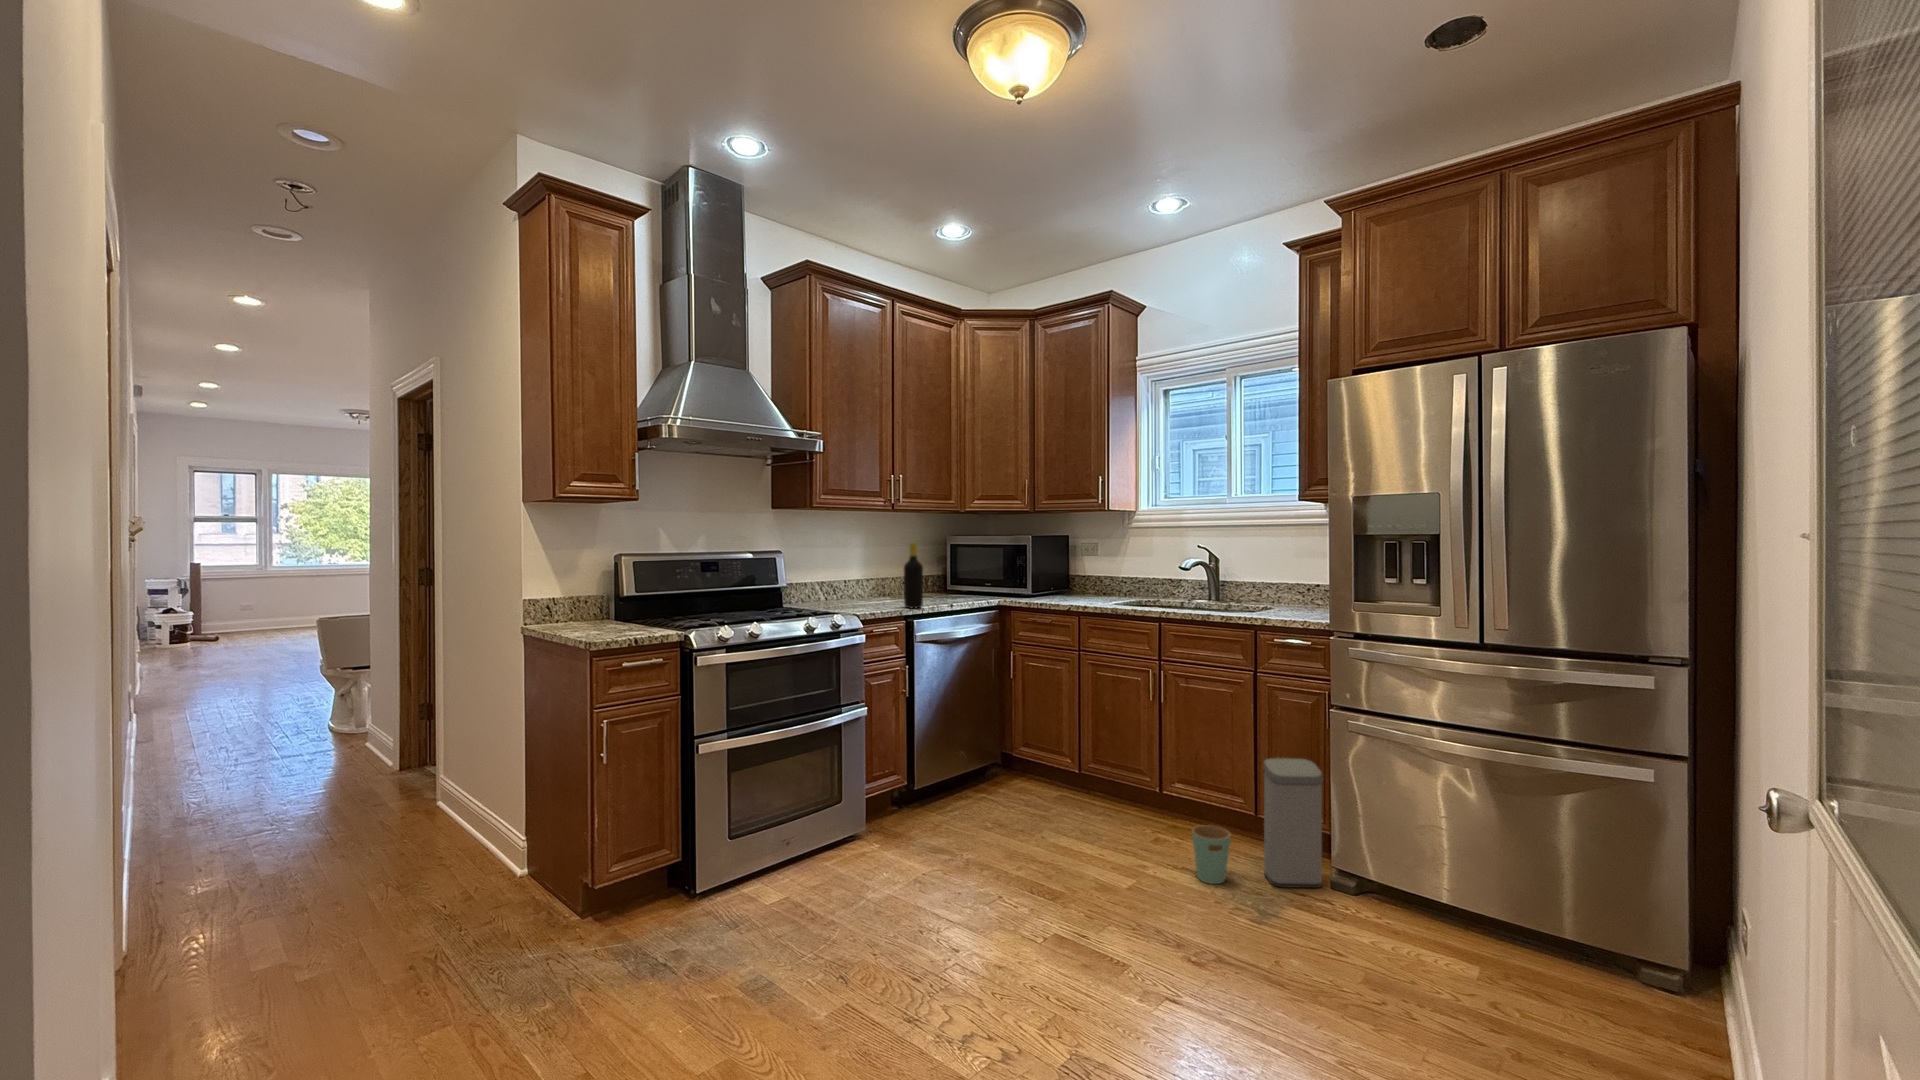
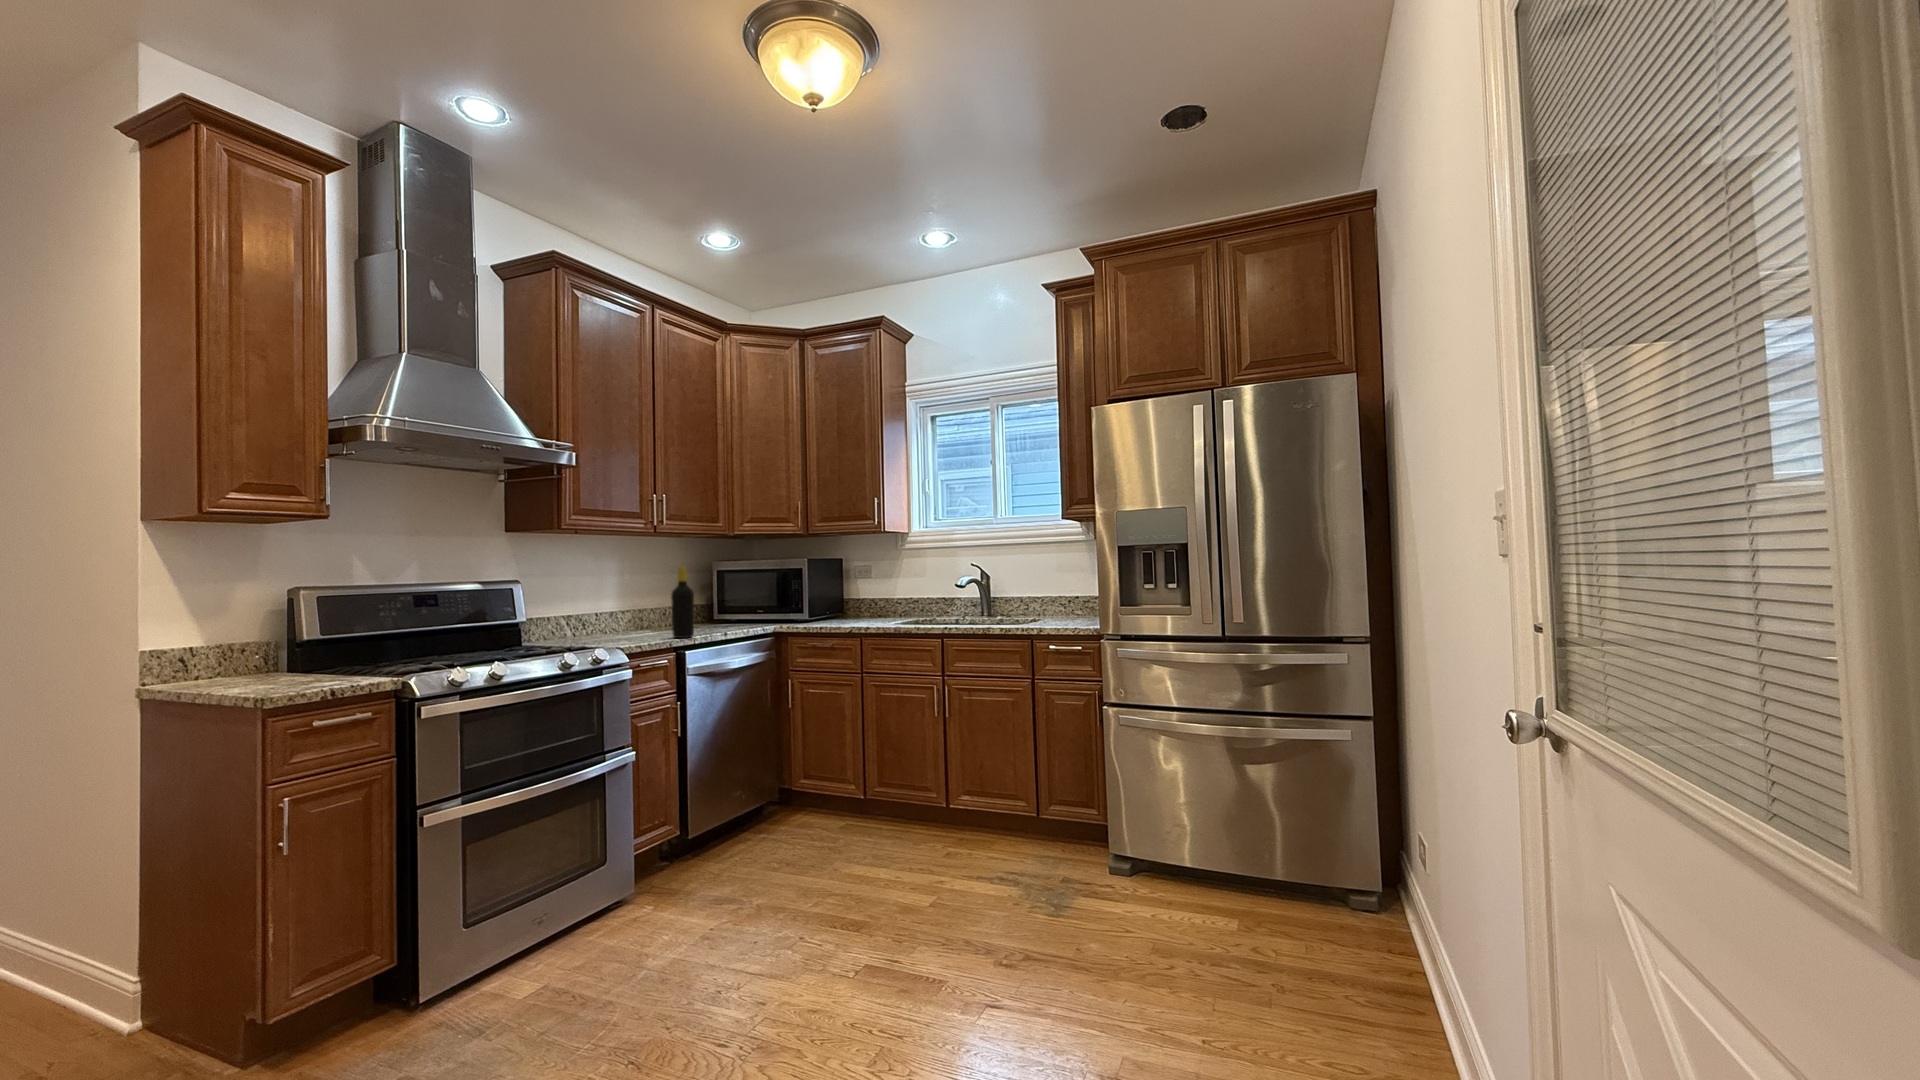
trash can: present [1192,758,1323,888] -> none [985,756,1101,887]

